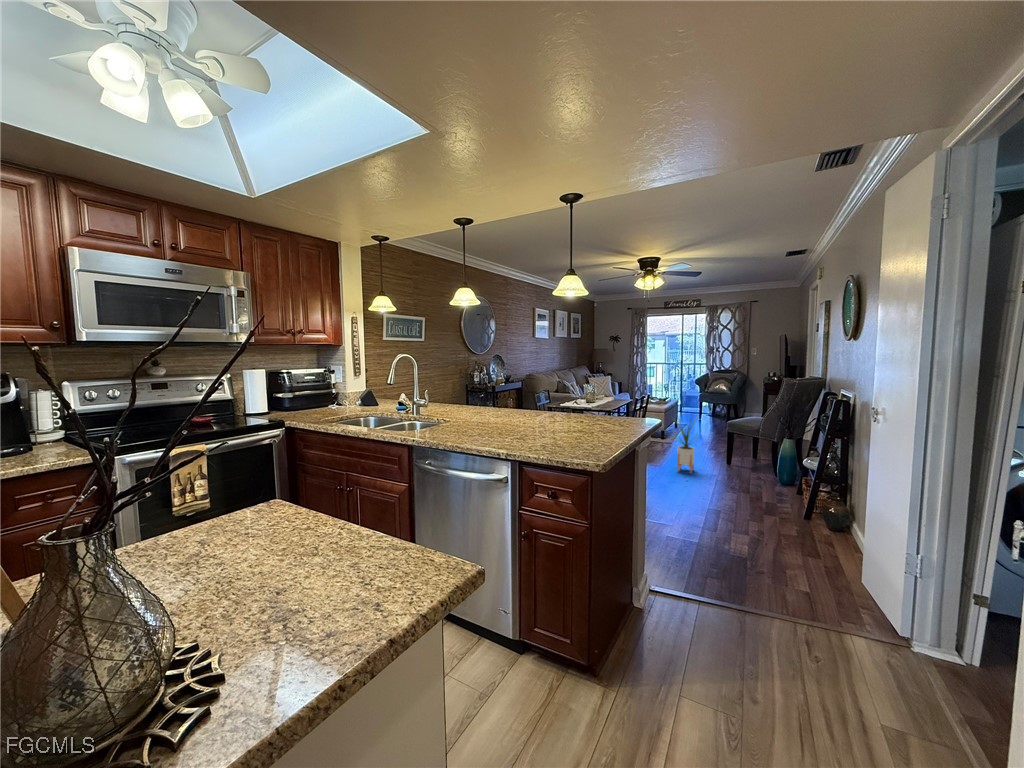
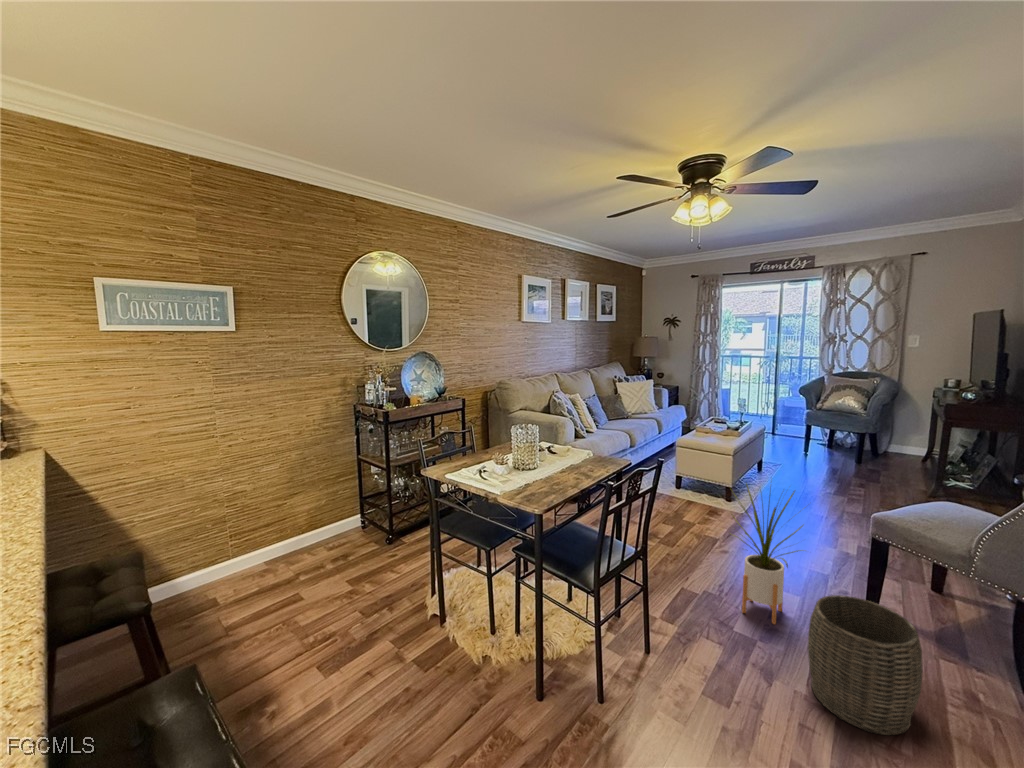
woven basket: none [705,449,744,491] -> present [808,595,923,735]

